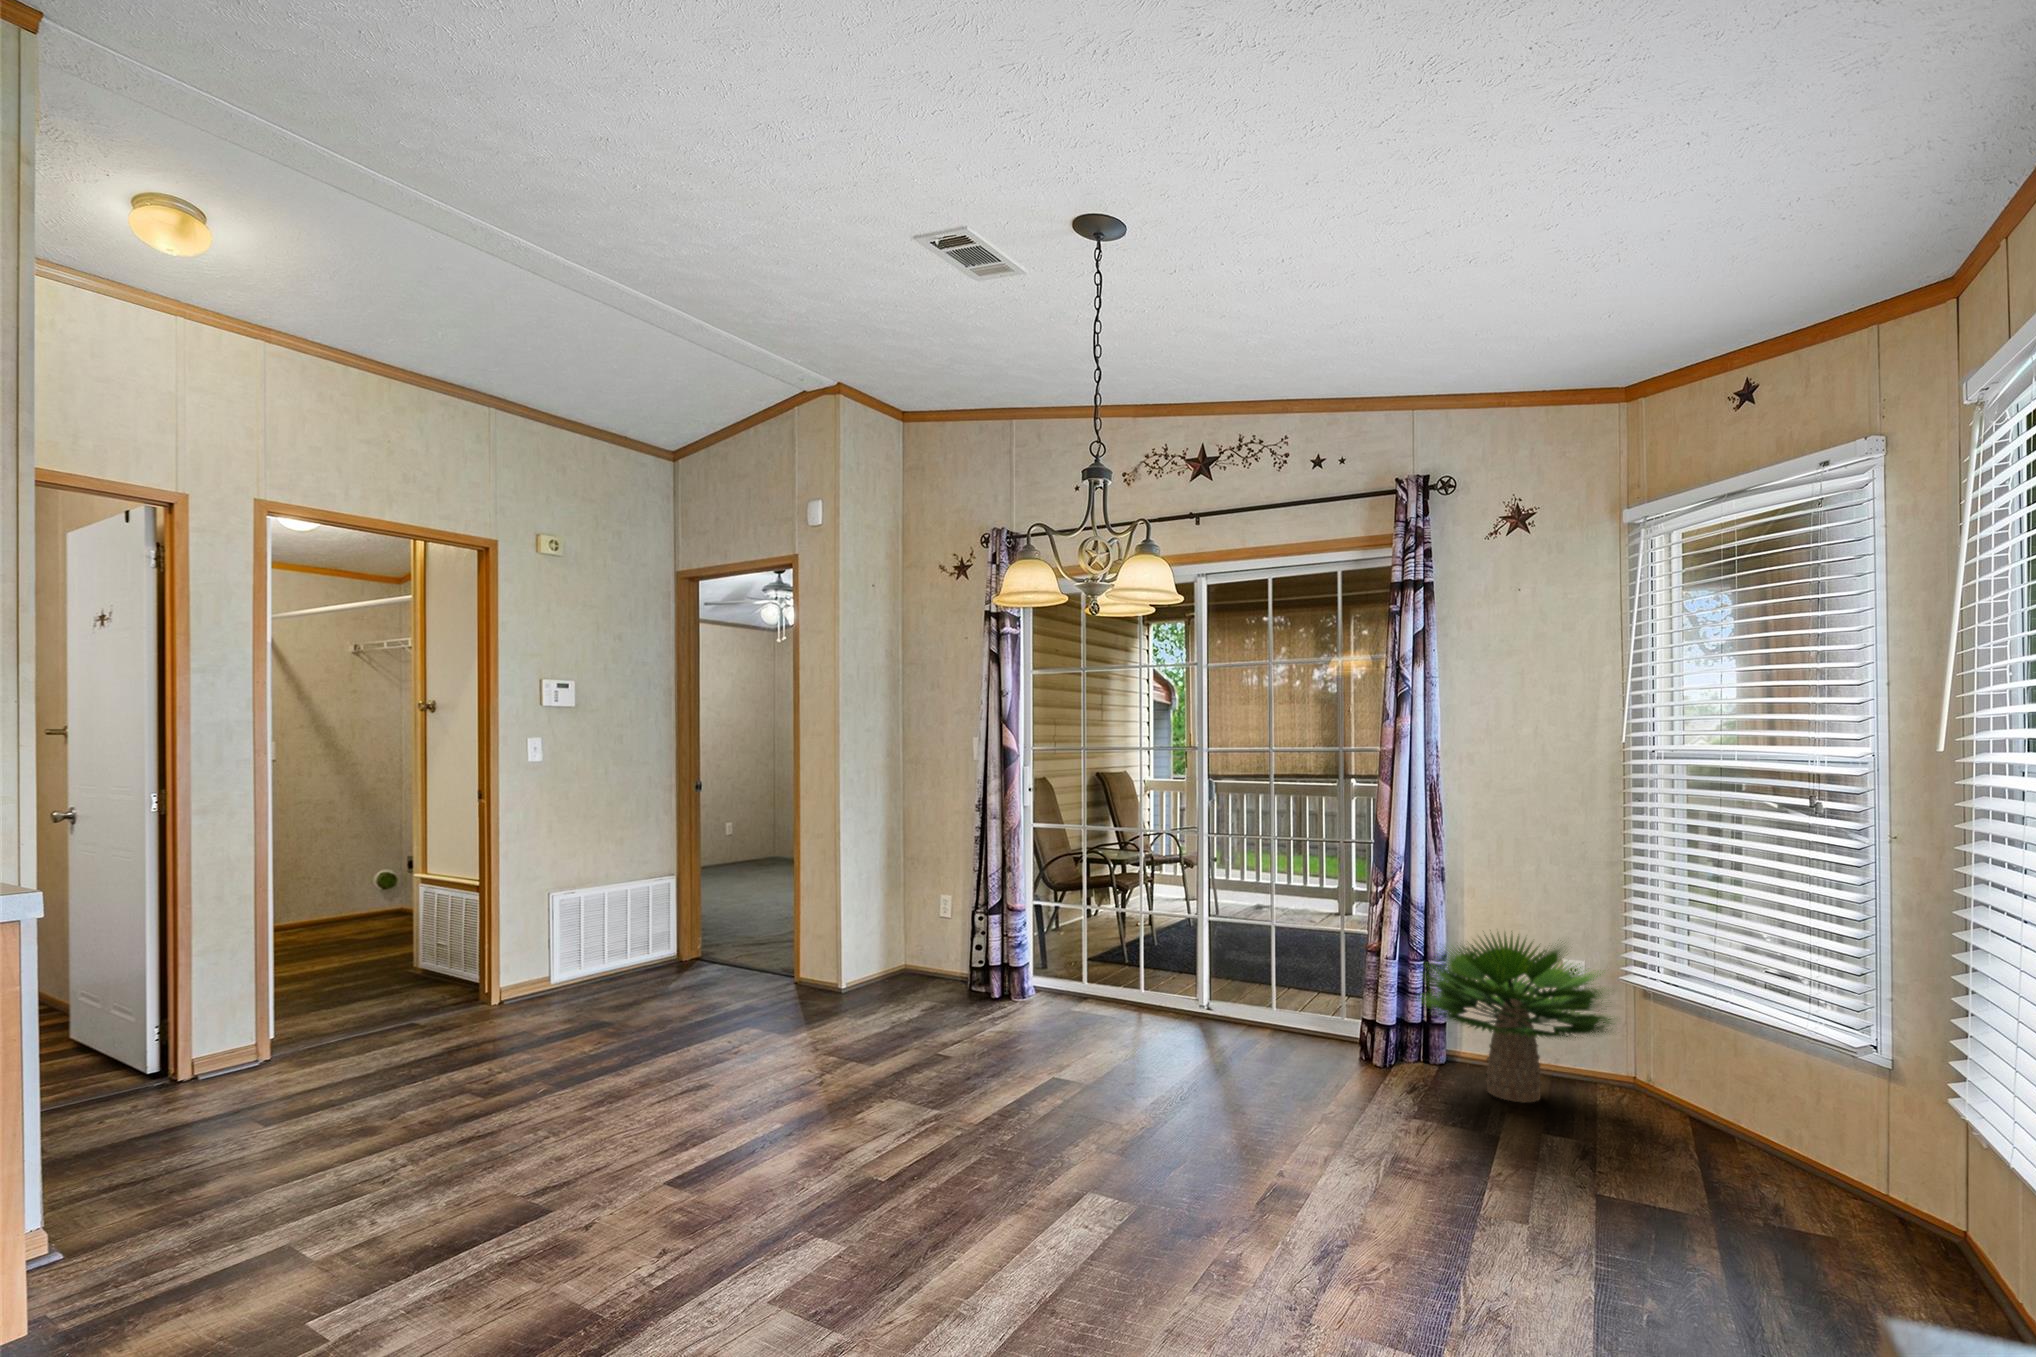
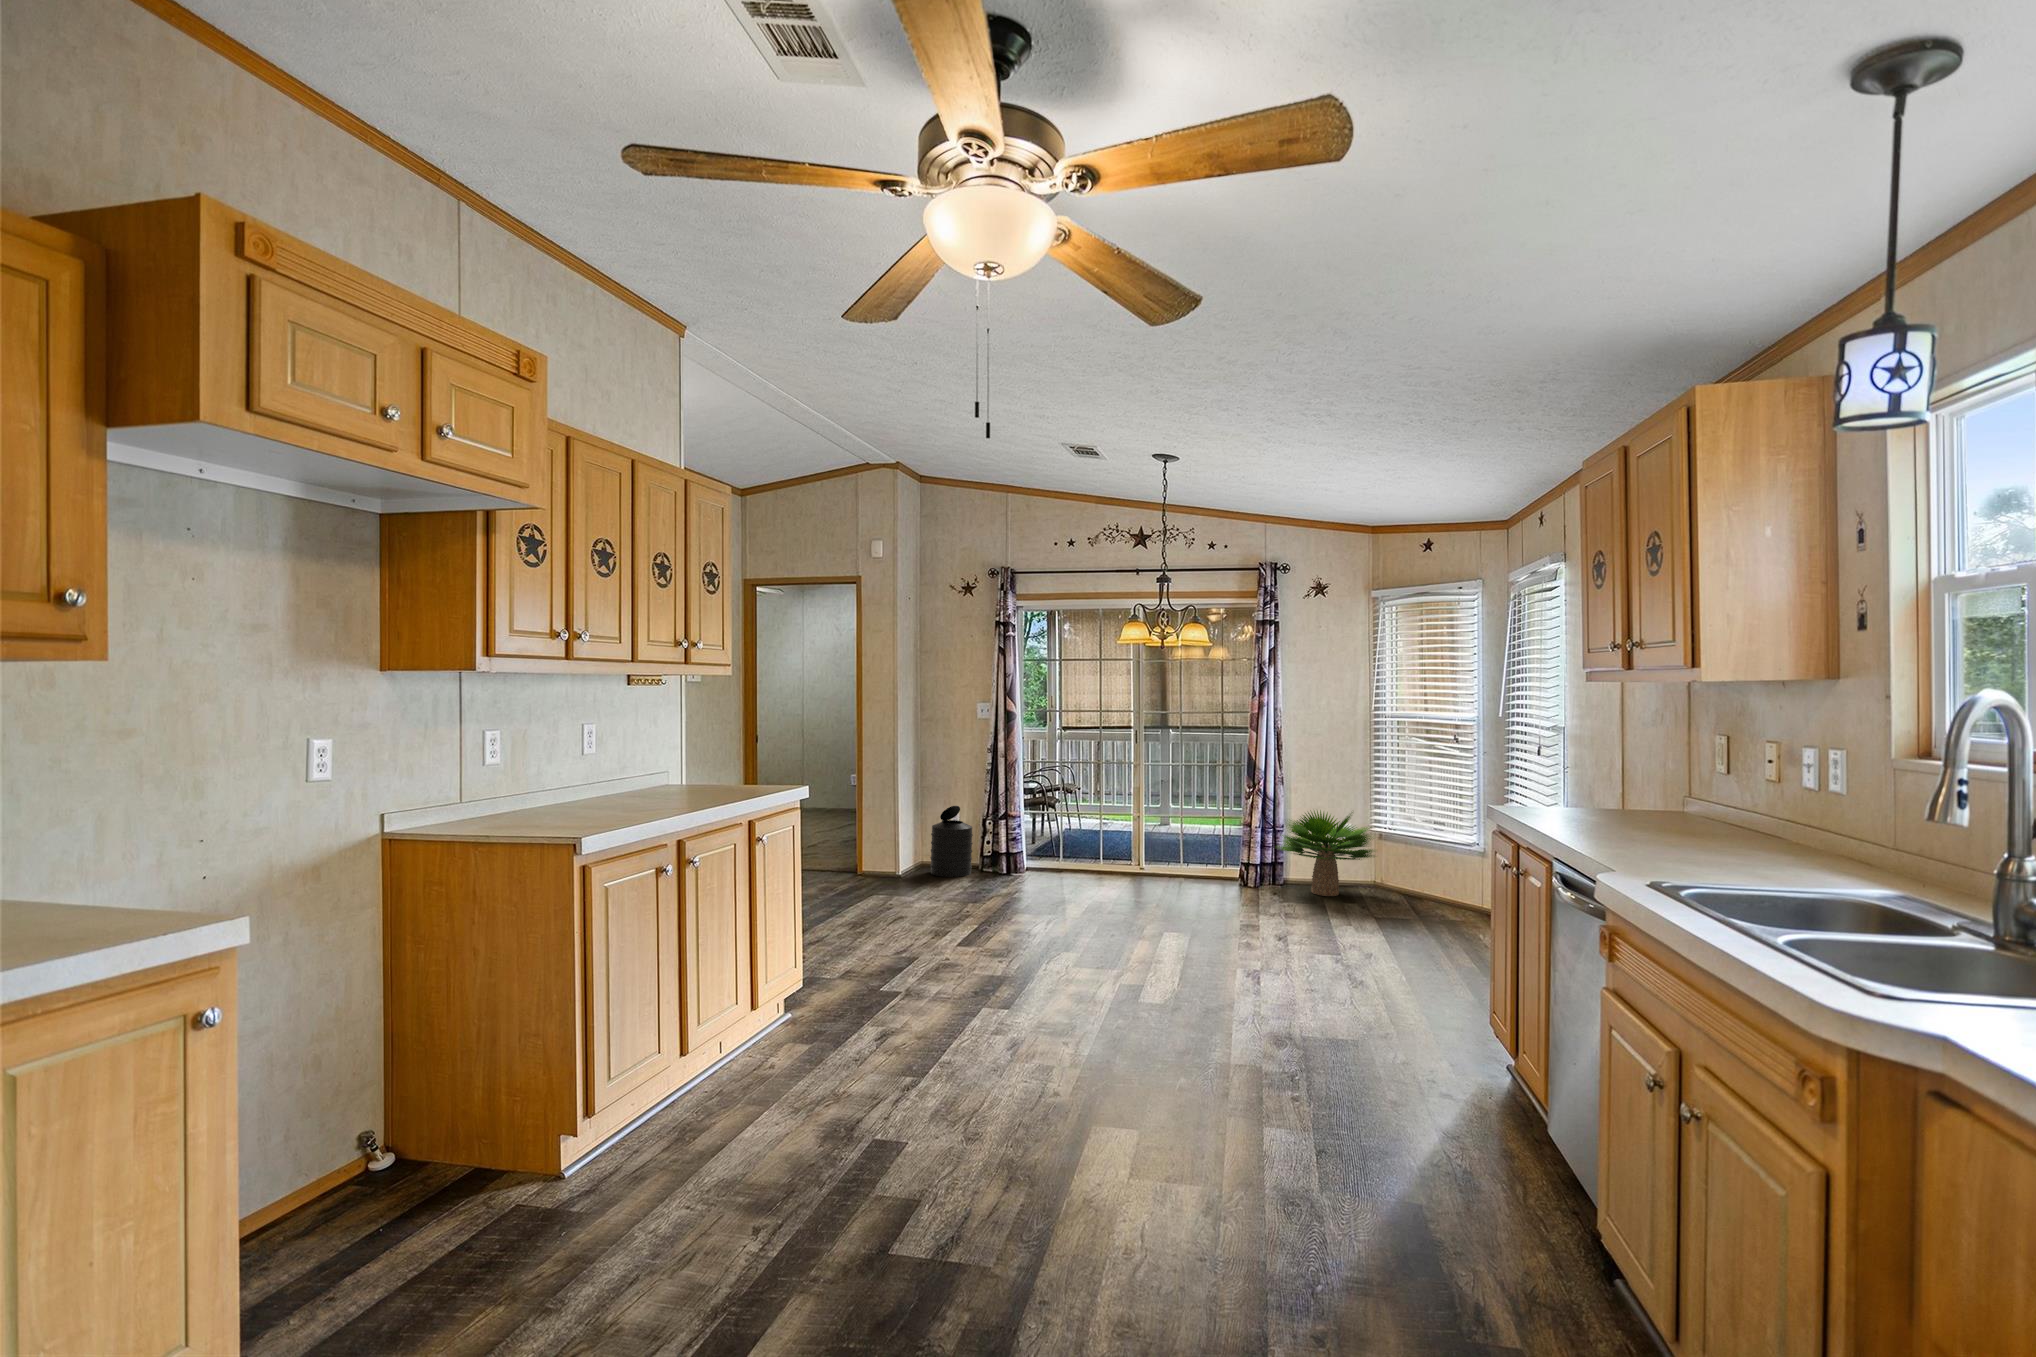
trash can: none [895,889,959,1000] -> present [930,806,973,877]

